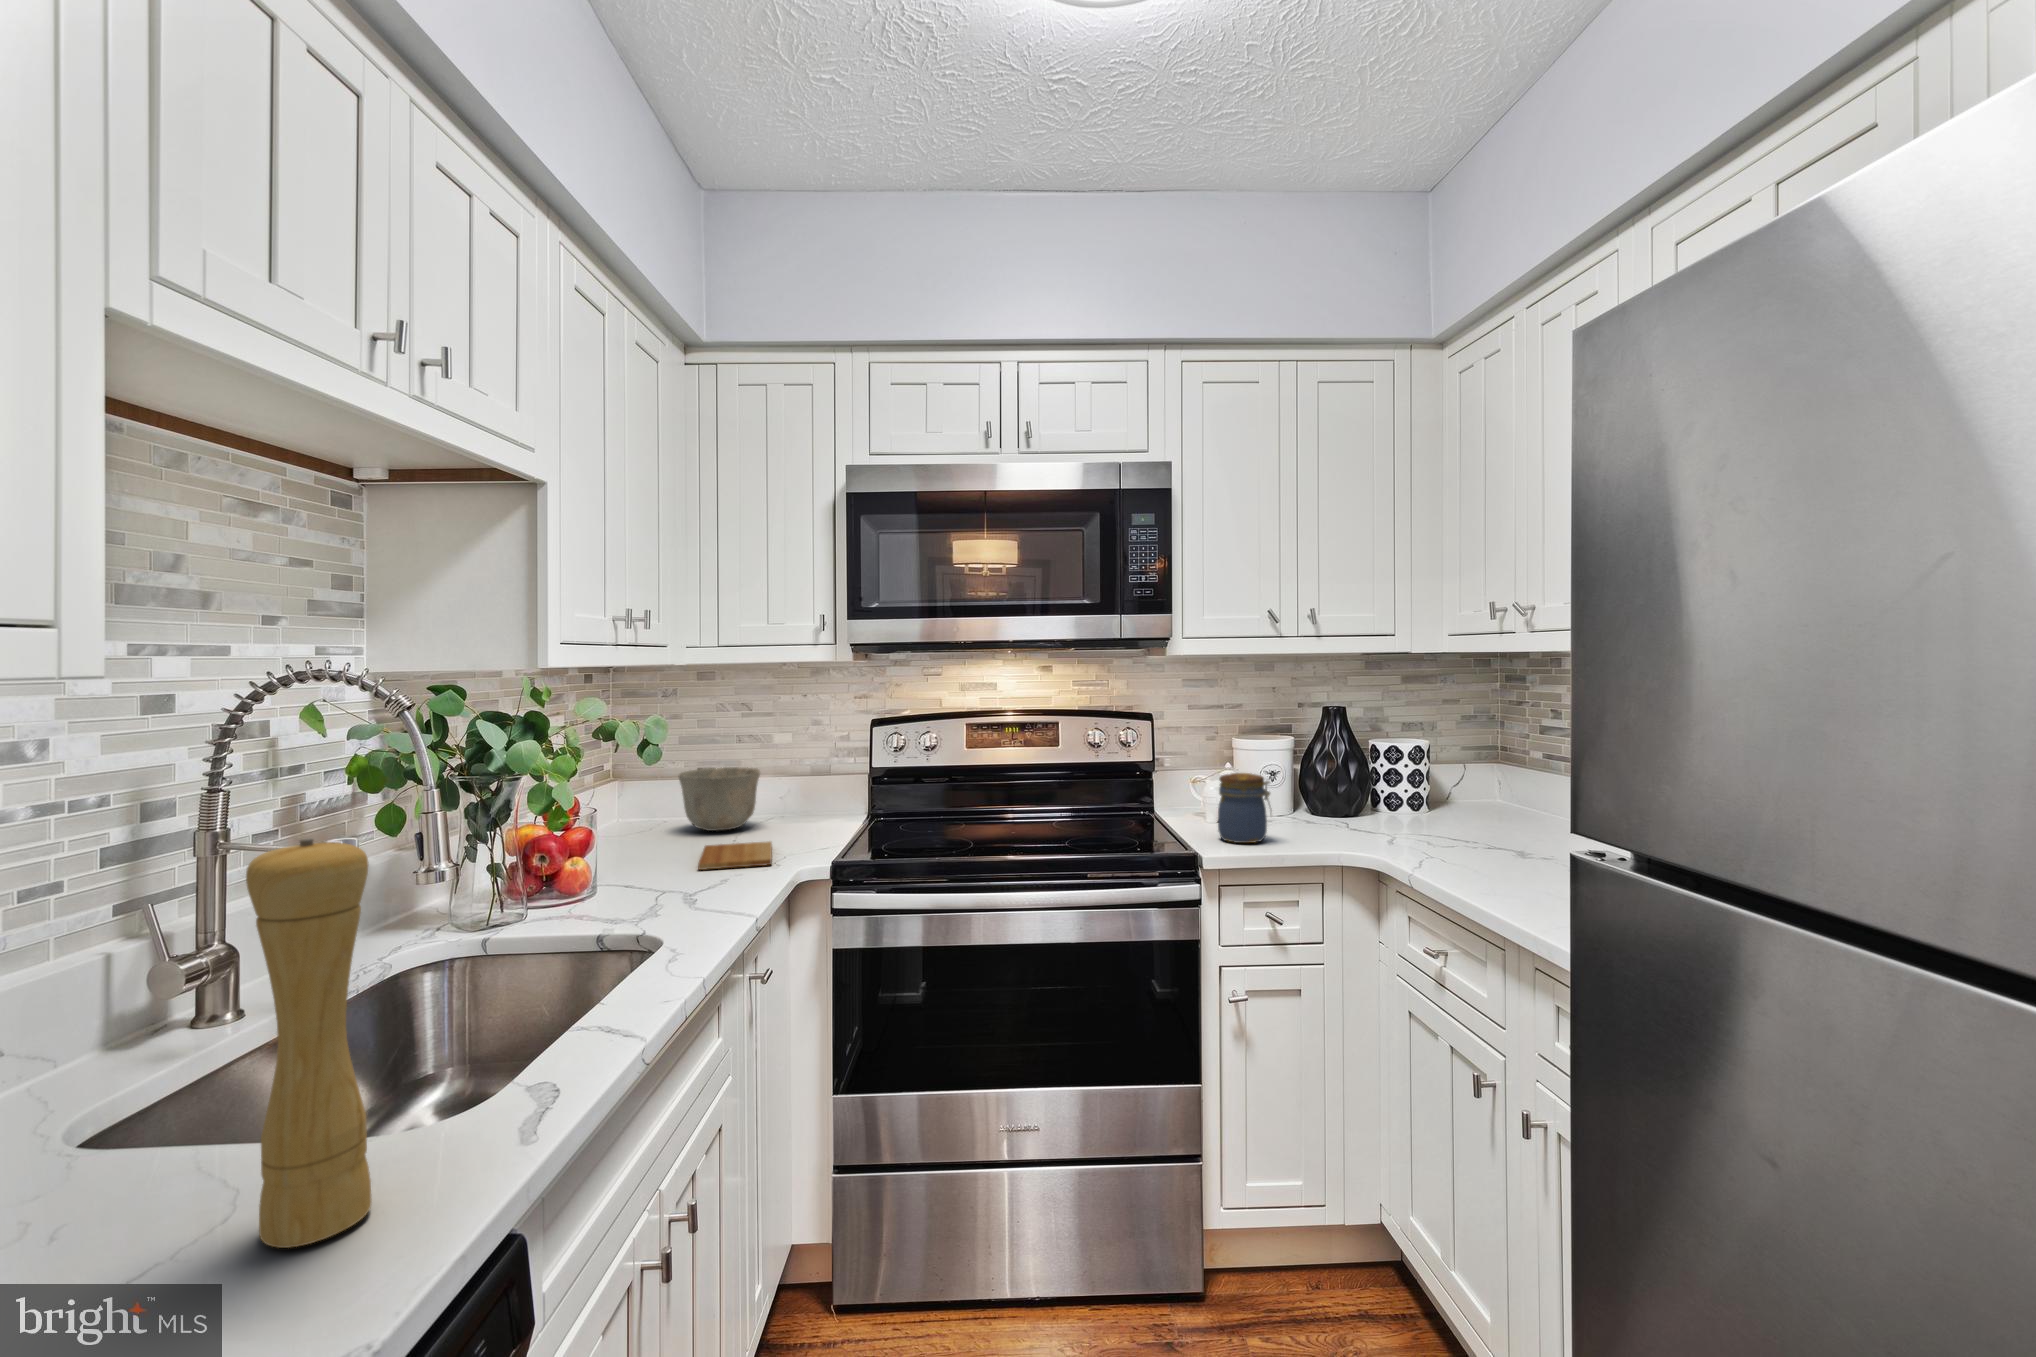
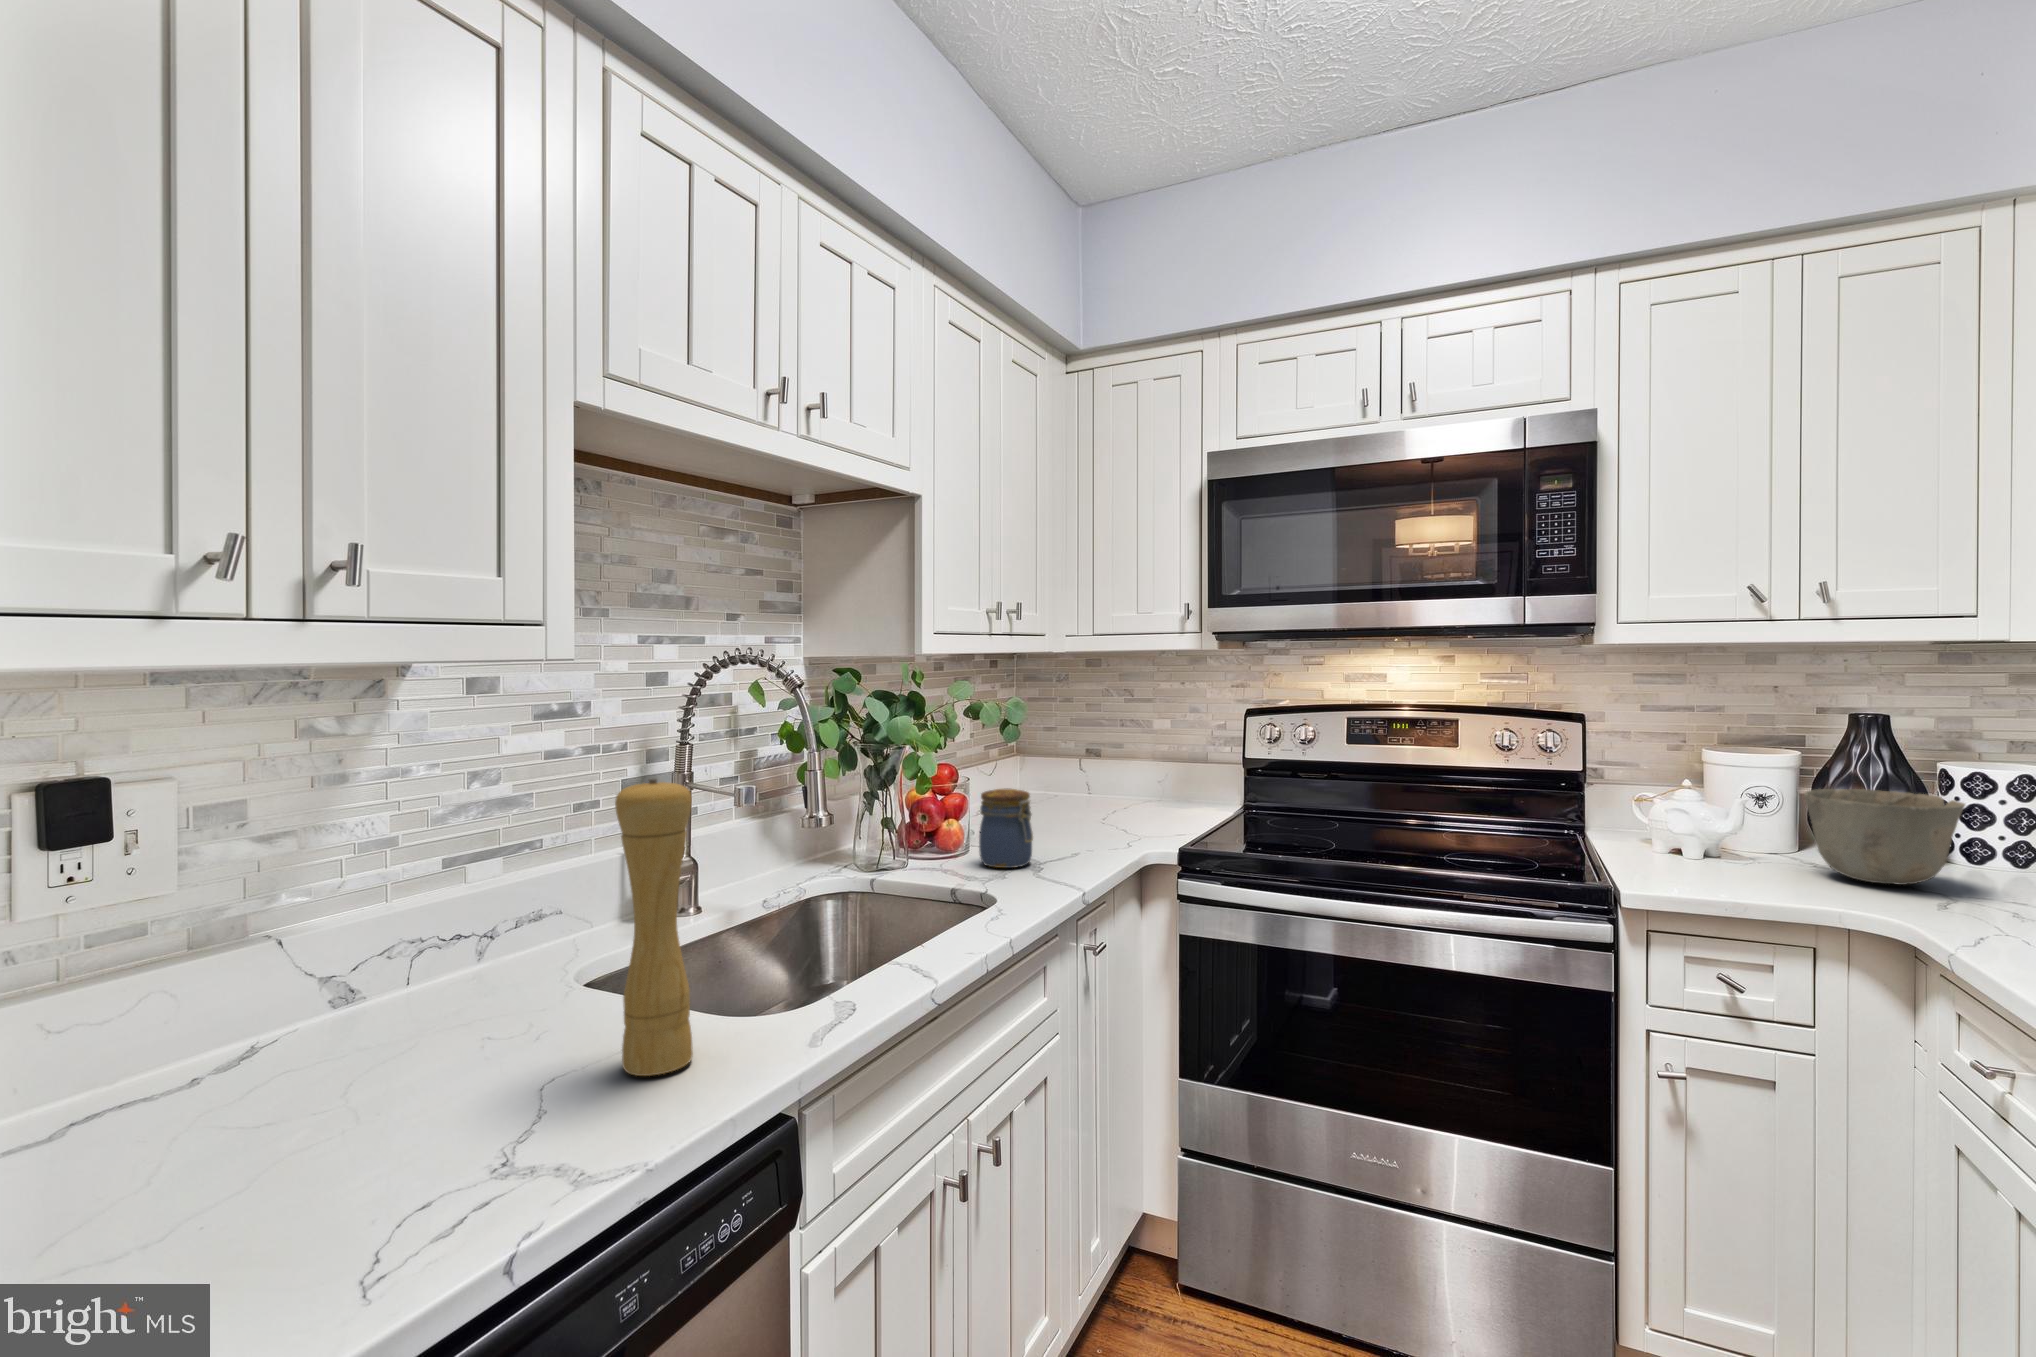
ceramic bowl: present [679,767,760,831] -> present [1804,789,1965,885]
jar: present [1218,773,1270,843] -> present [979,789,1033,868]
cutting board: present [698,842,772,870] -> none [1061,822,1137,846]

